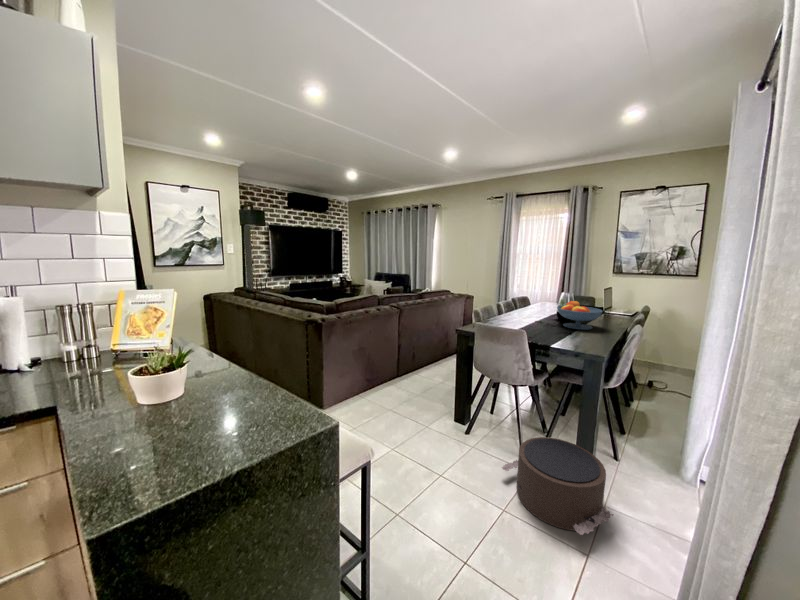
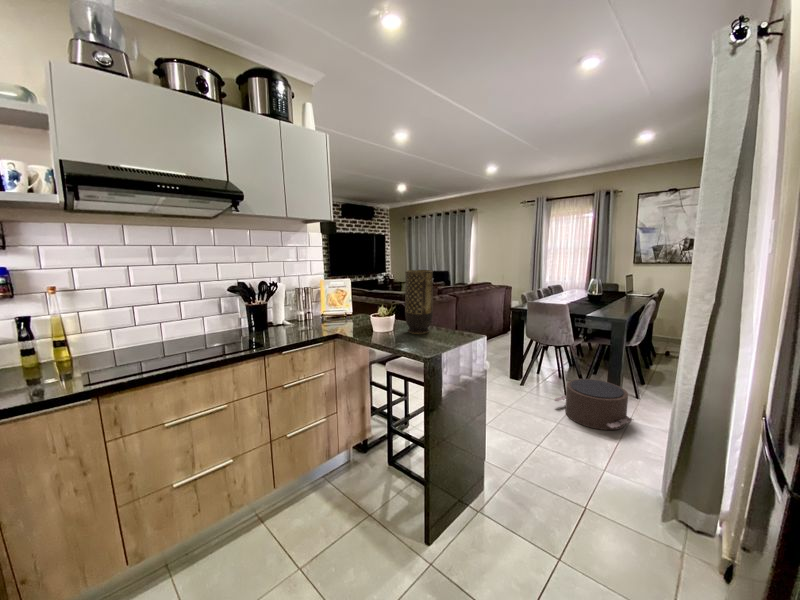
vase: none [96,287,189,442] -> present [405,270,433,334]
fruit bowl: present [557,301,602,330] -> none [588,285,624,306]

